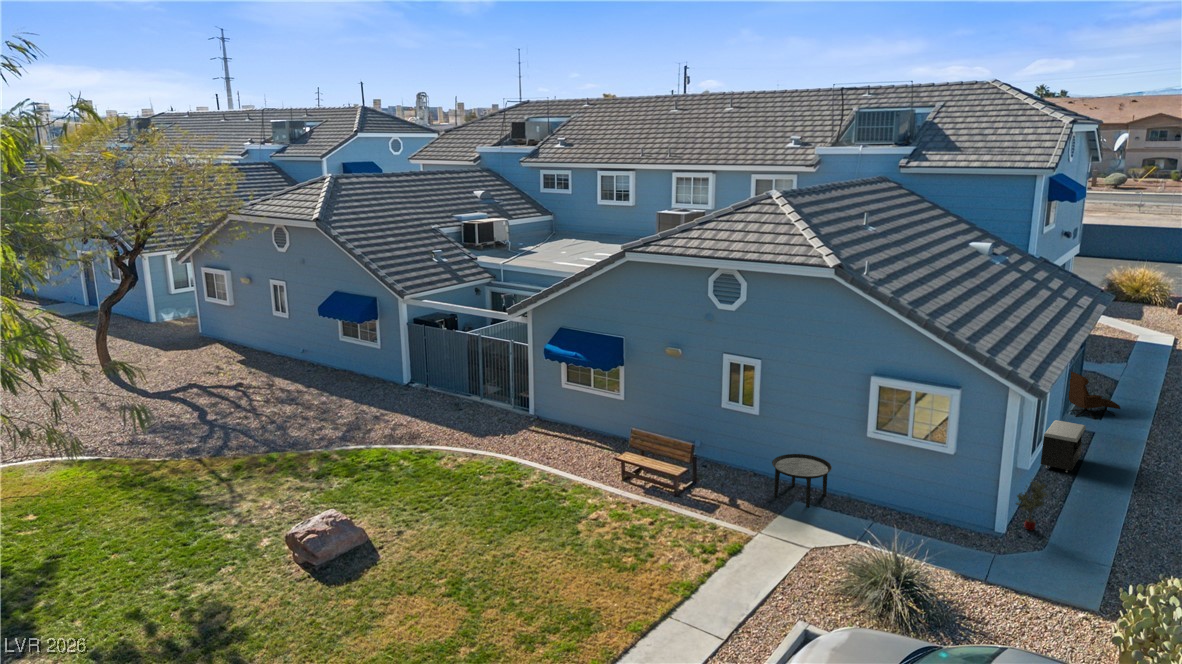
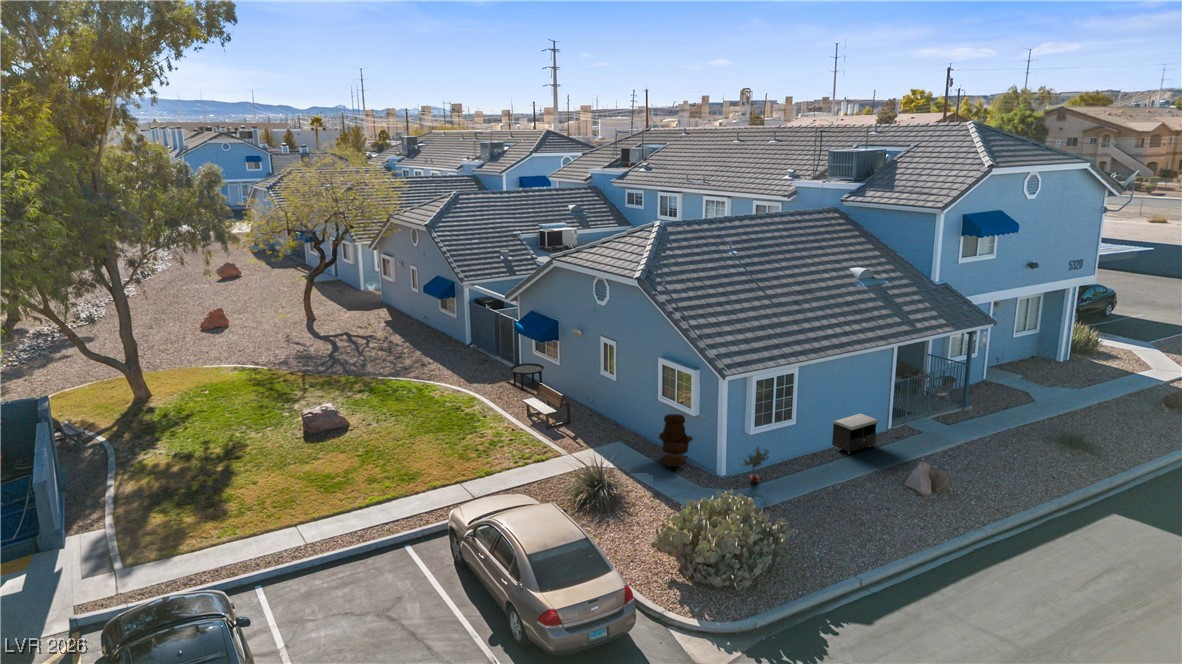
lounge chair: present [1069,372,1120,419] -> present [659,414,693,470]
round table: present [772,454,832,507] -> present [511,363,544,391]

